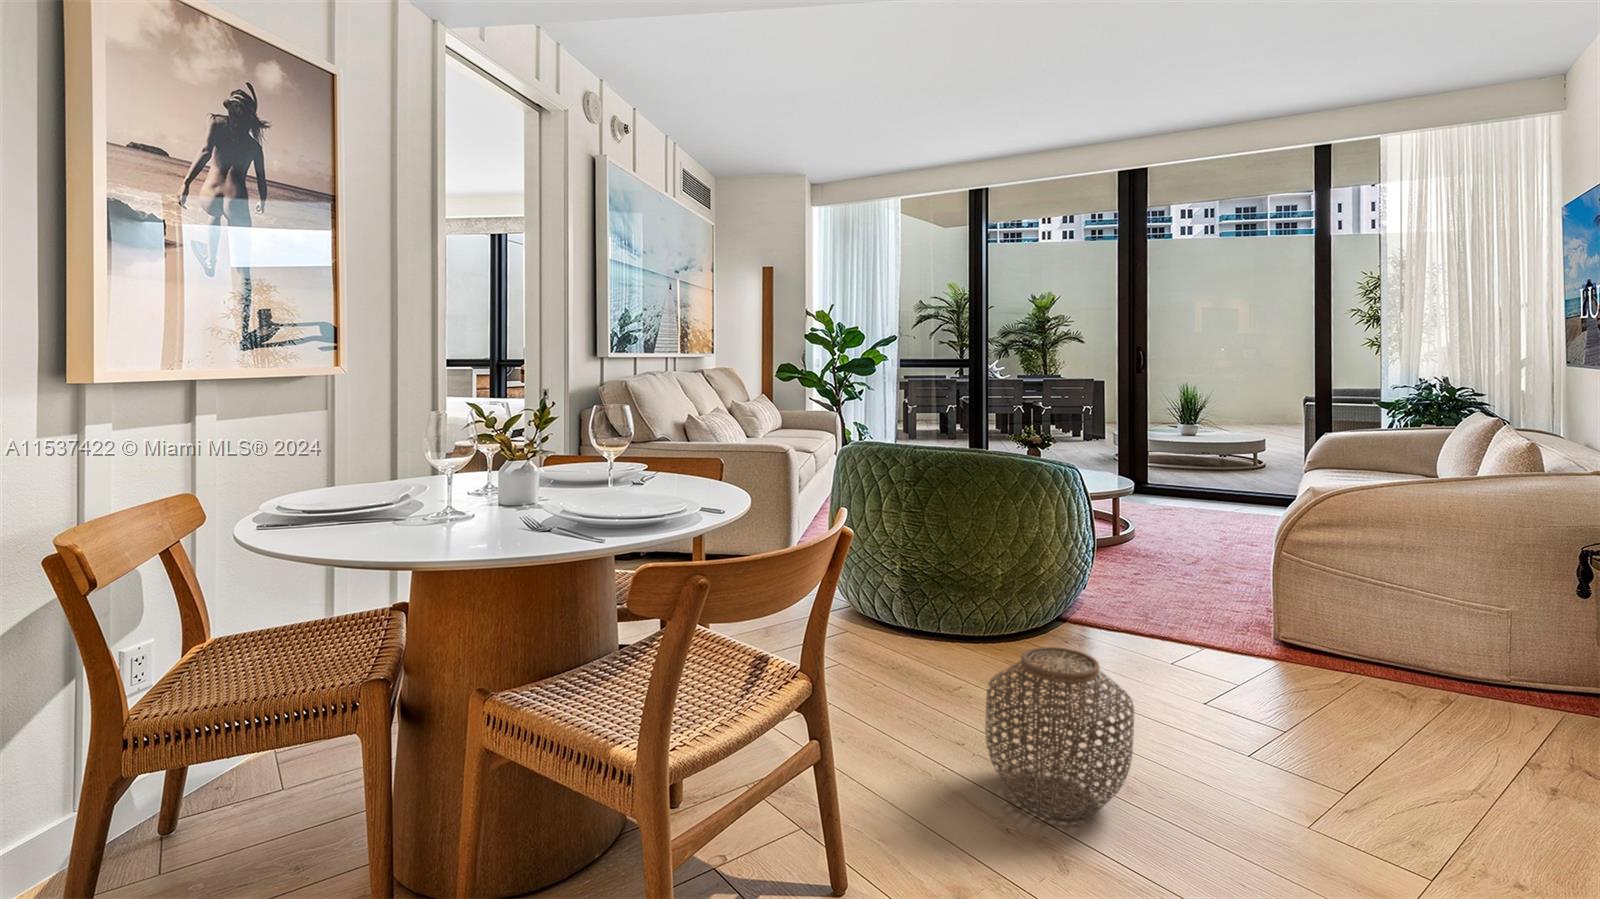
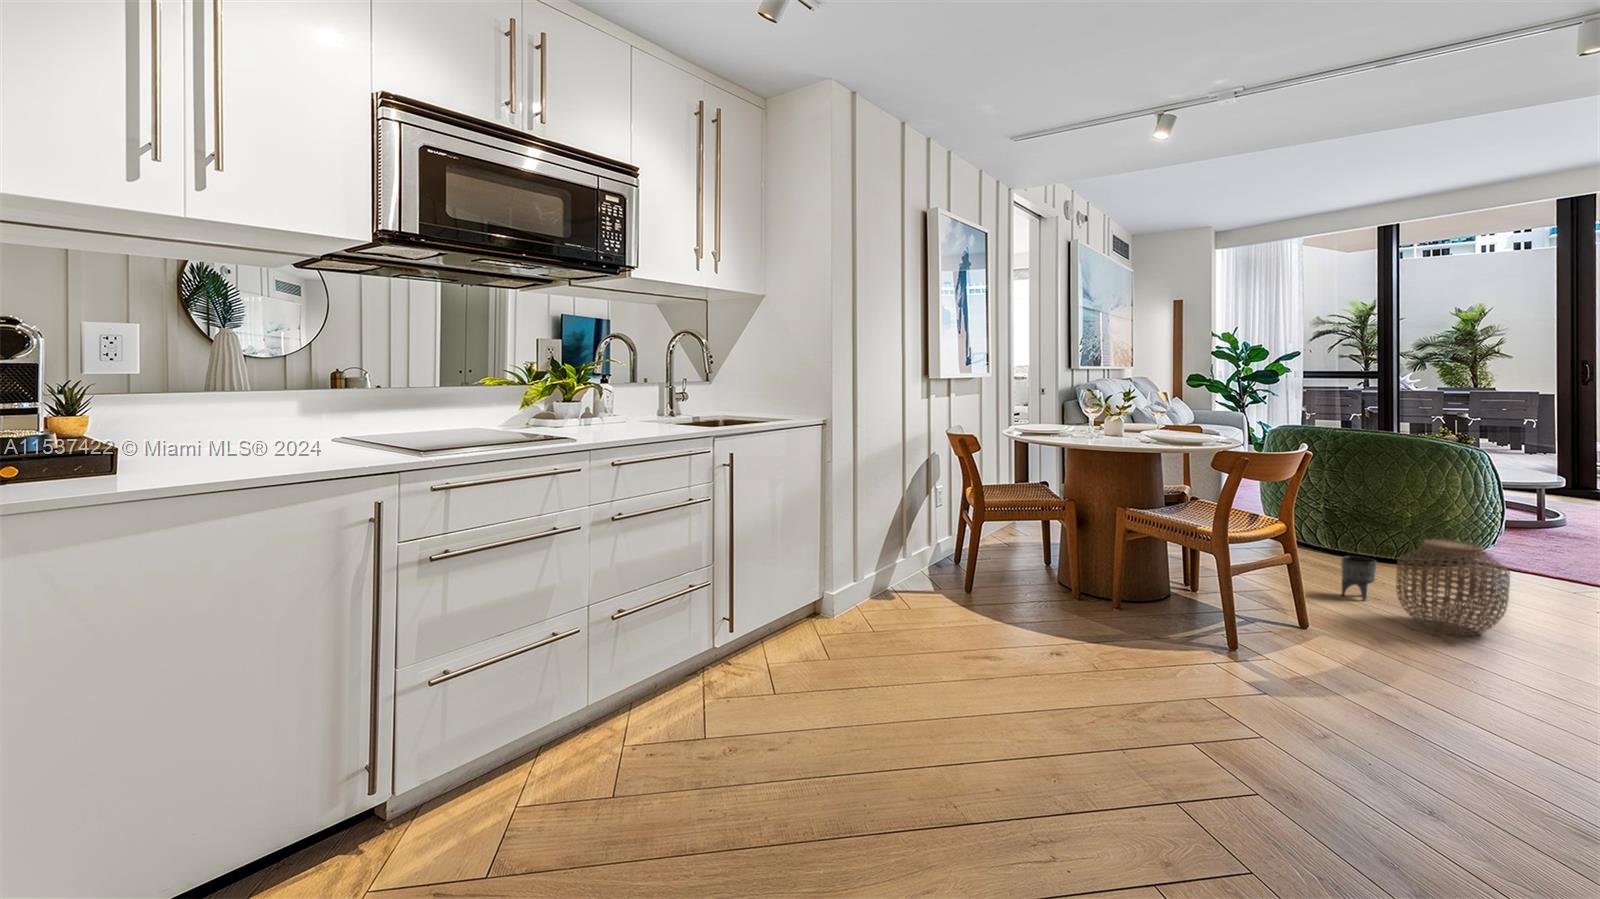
planter: none [916,660,961,736] -> present [1341,556,1377,600]

